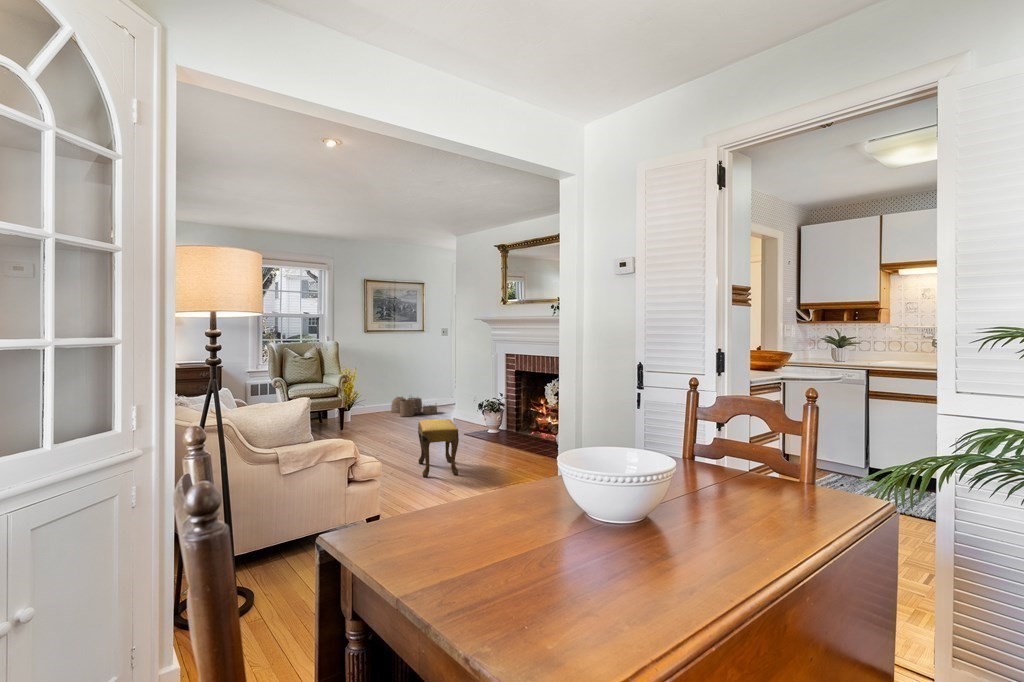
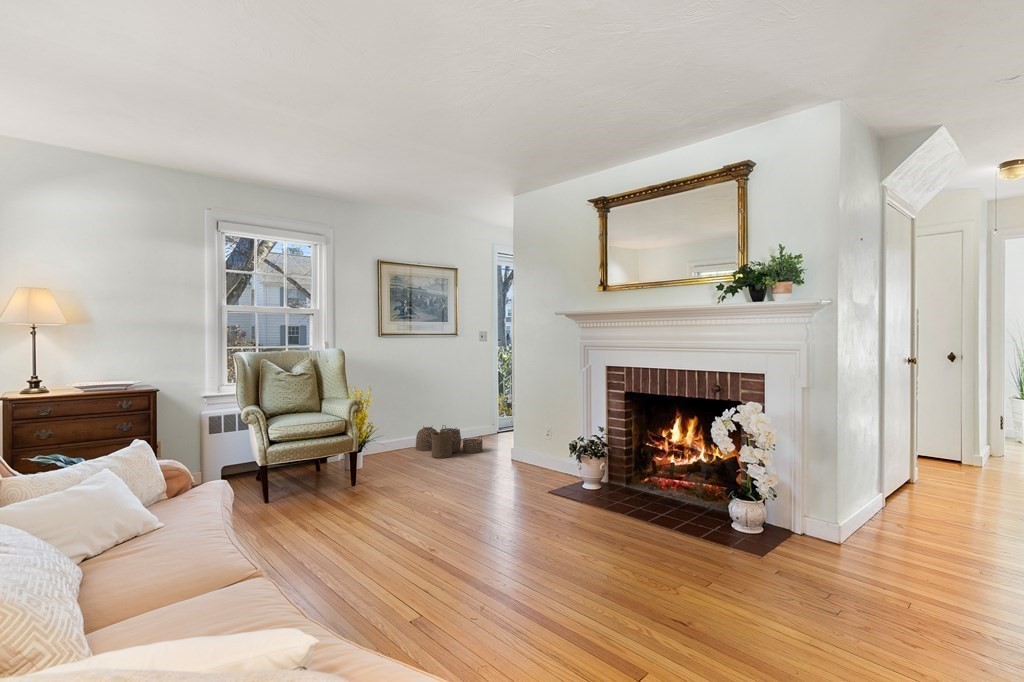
footstool: present [418,419,459,477] -> none [521,490,623,627]

